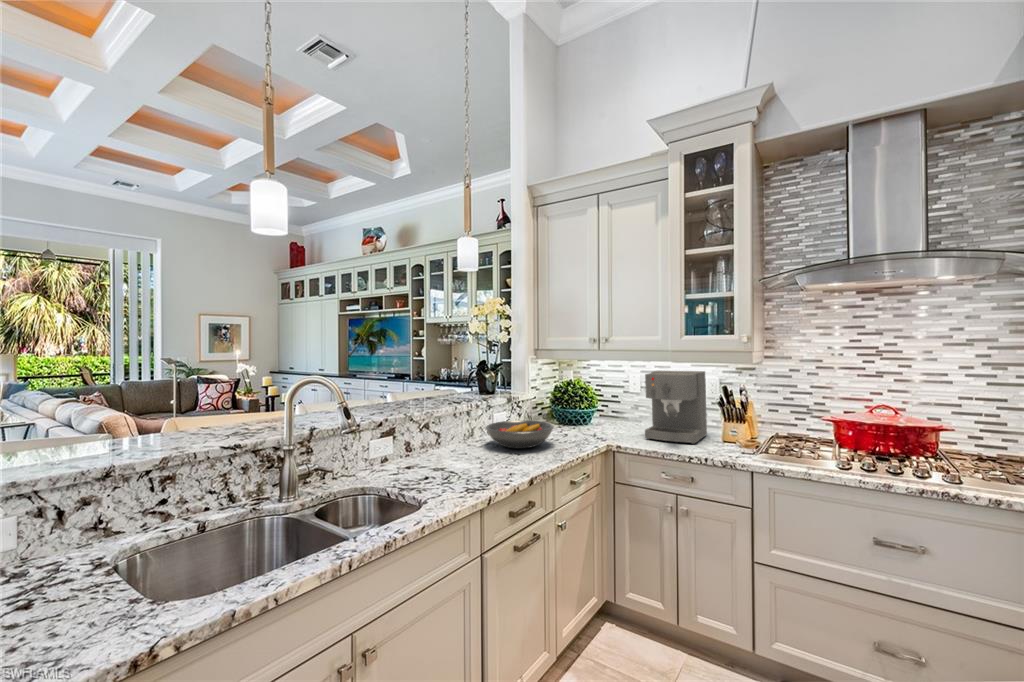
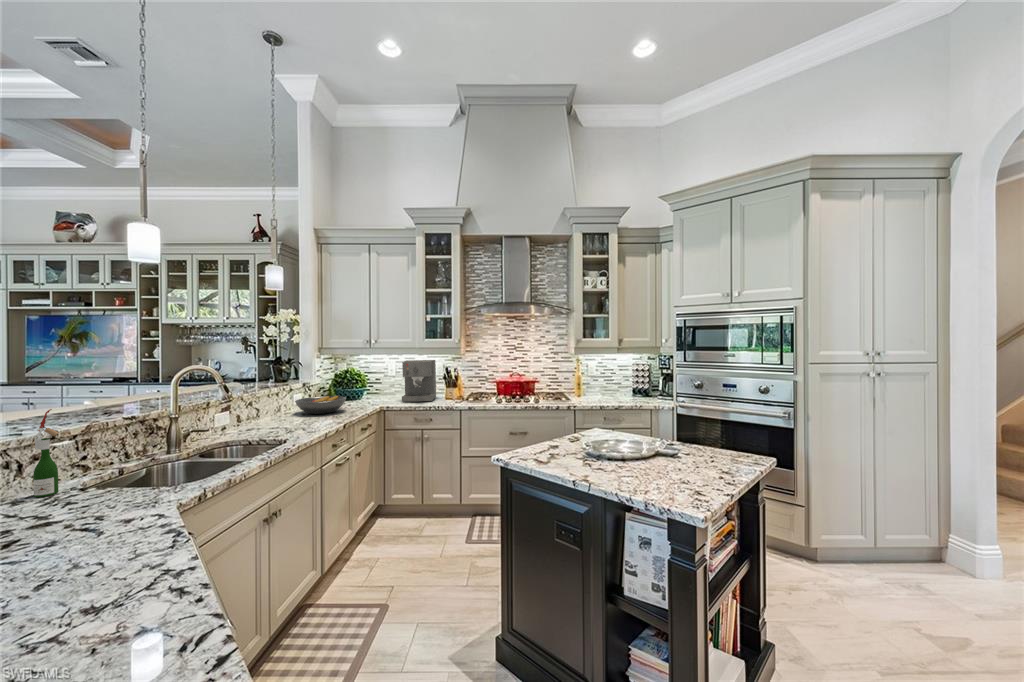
wine bottle: none [58,441,98,564] -> present [33,409,70,497]

